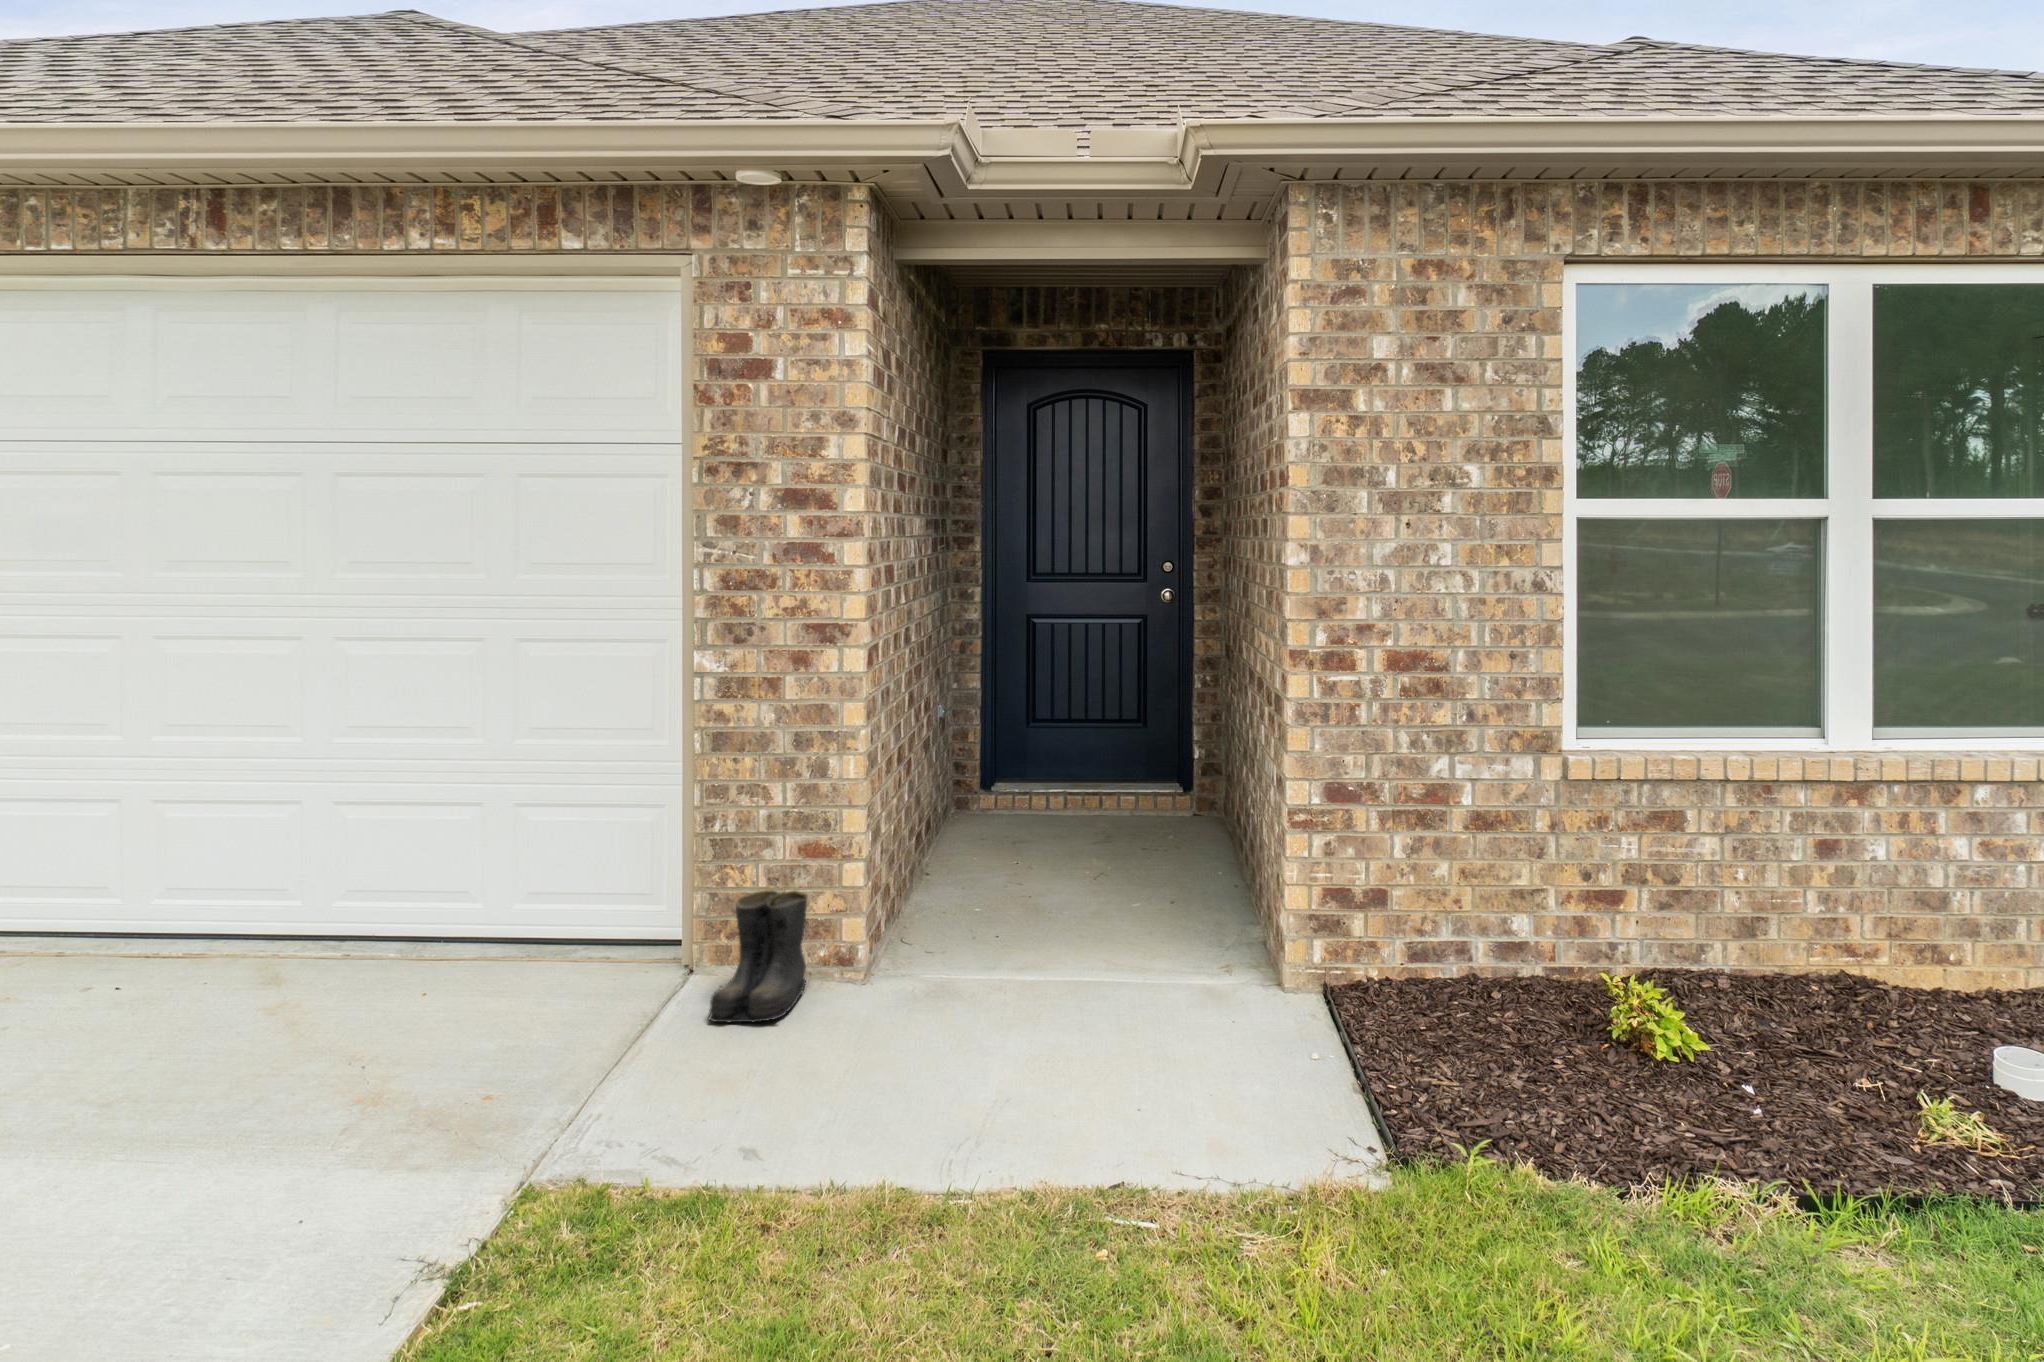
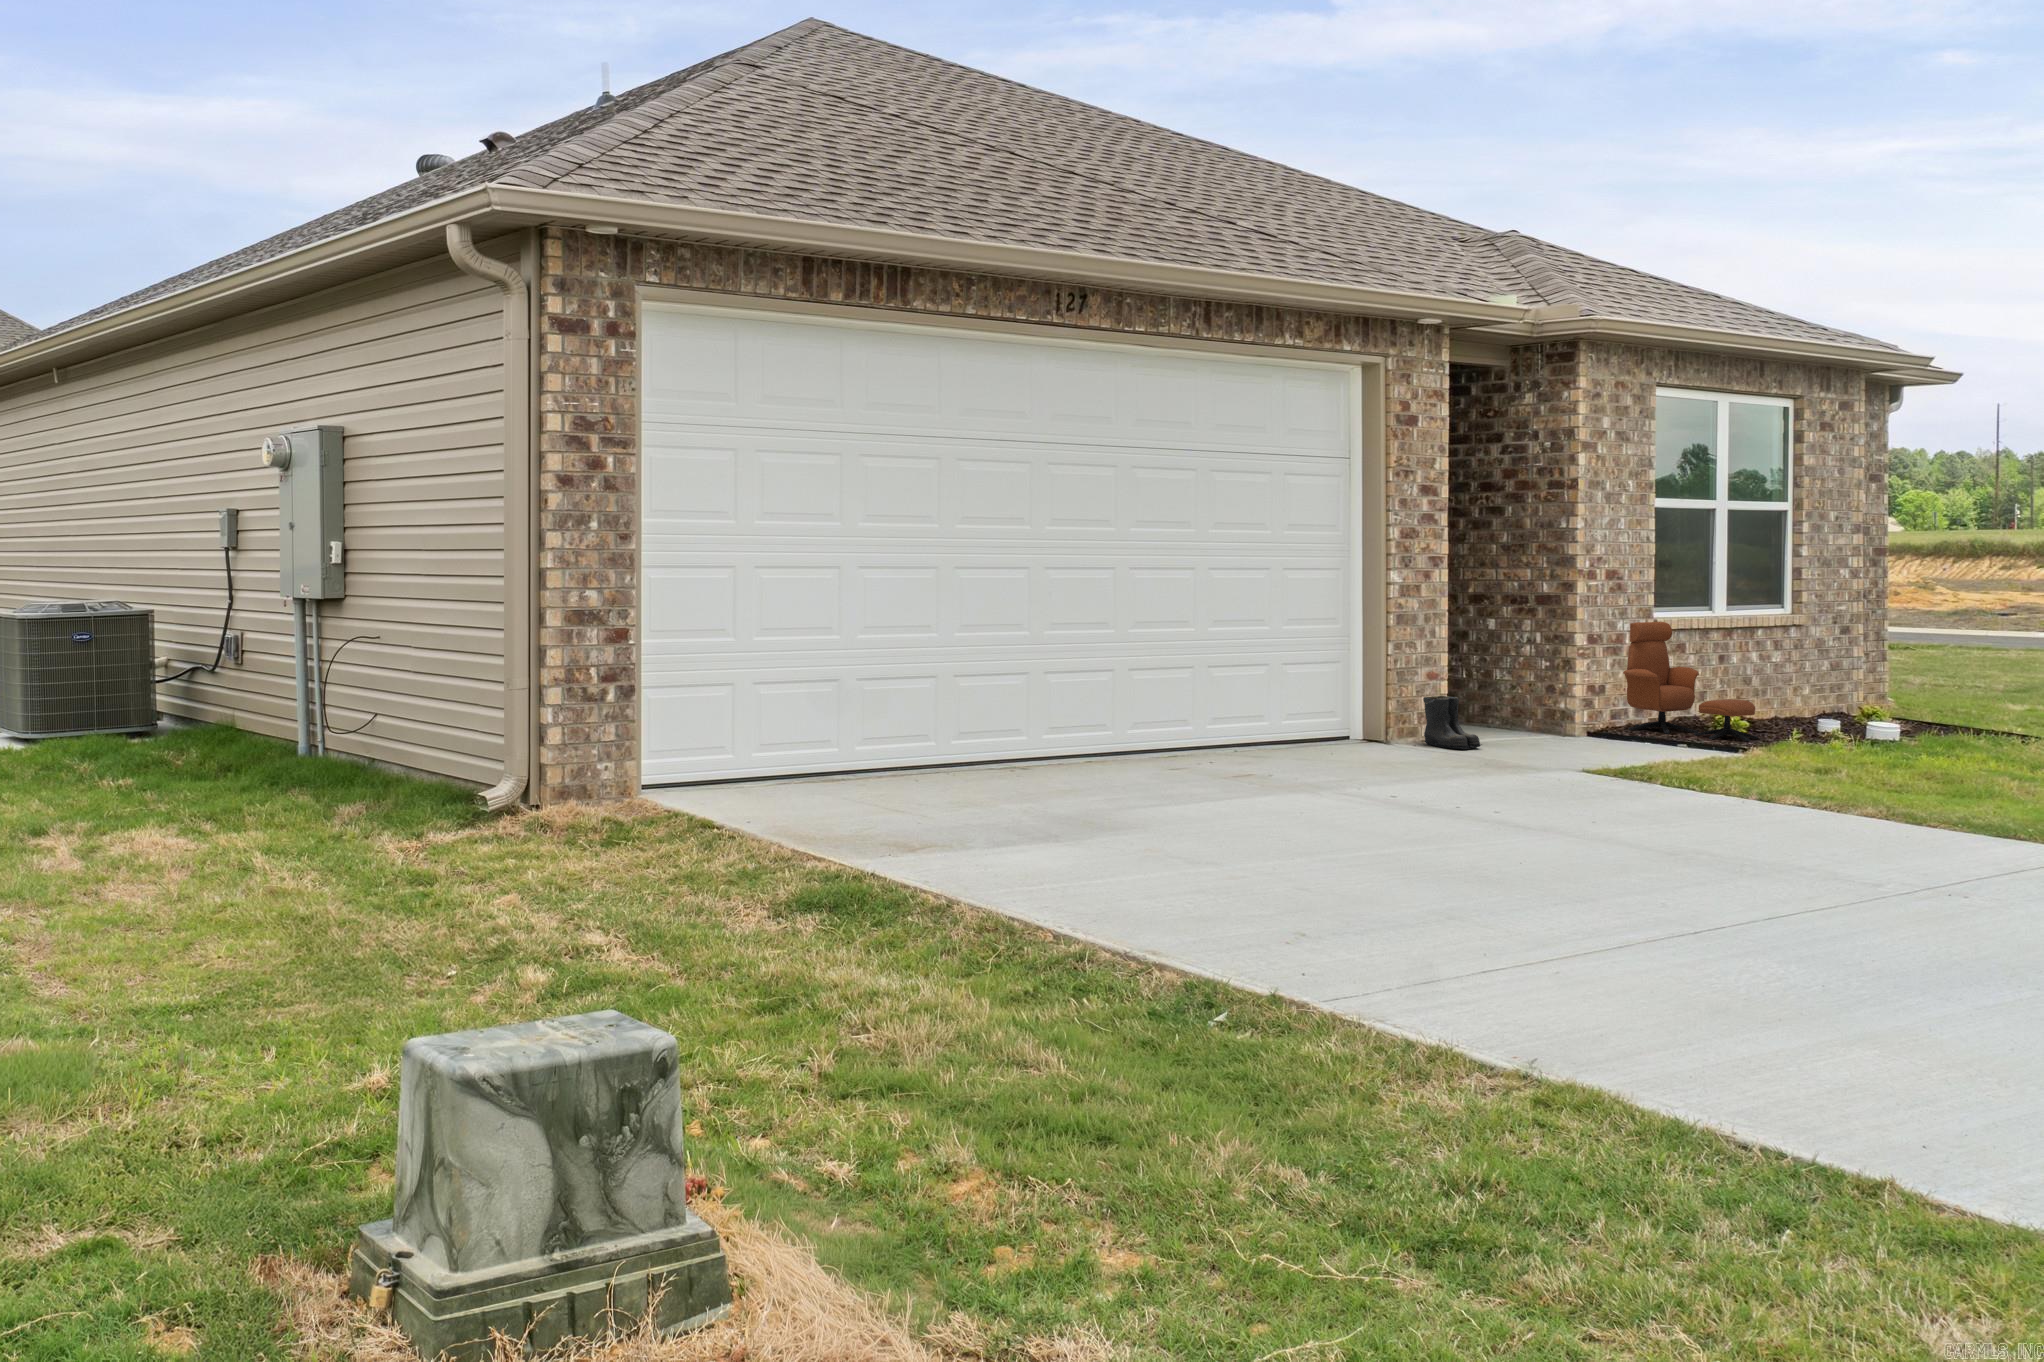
lounge chair: none [1364,771,1601,1142] -> present [1623,622,1758,741]

